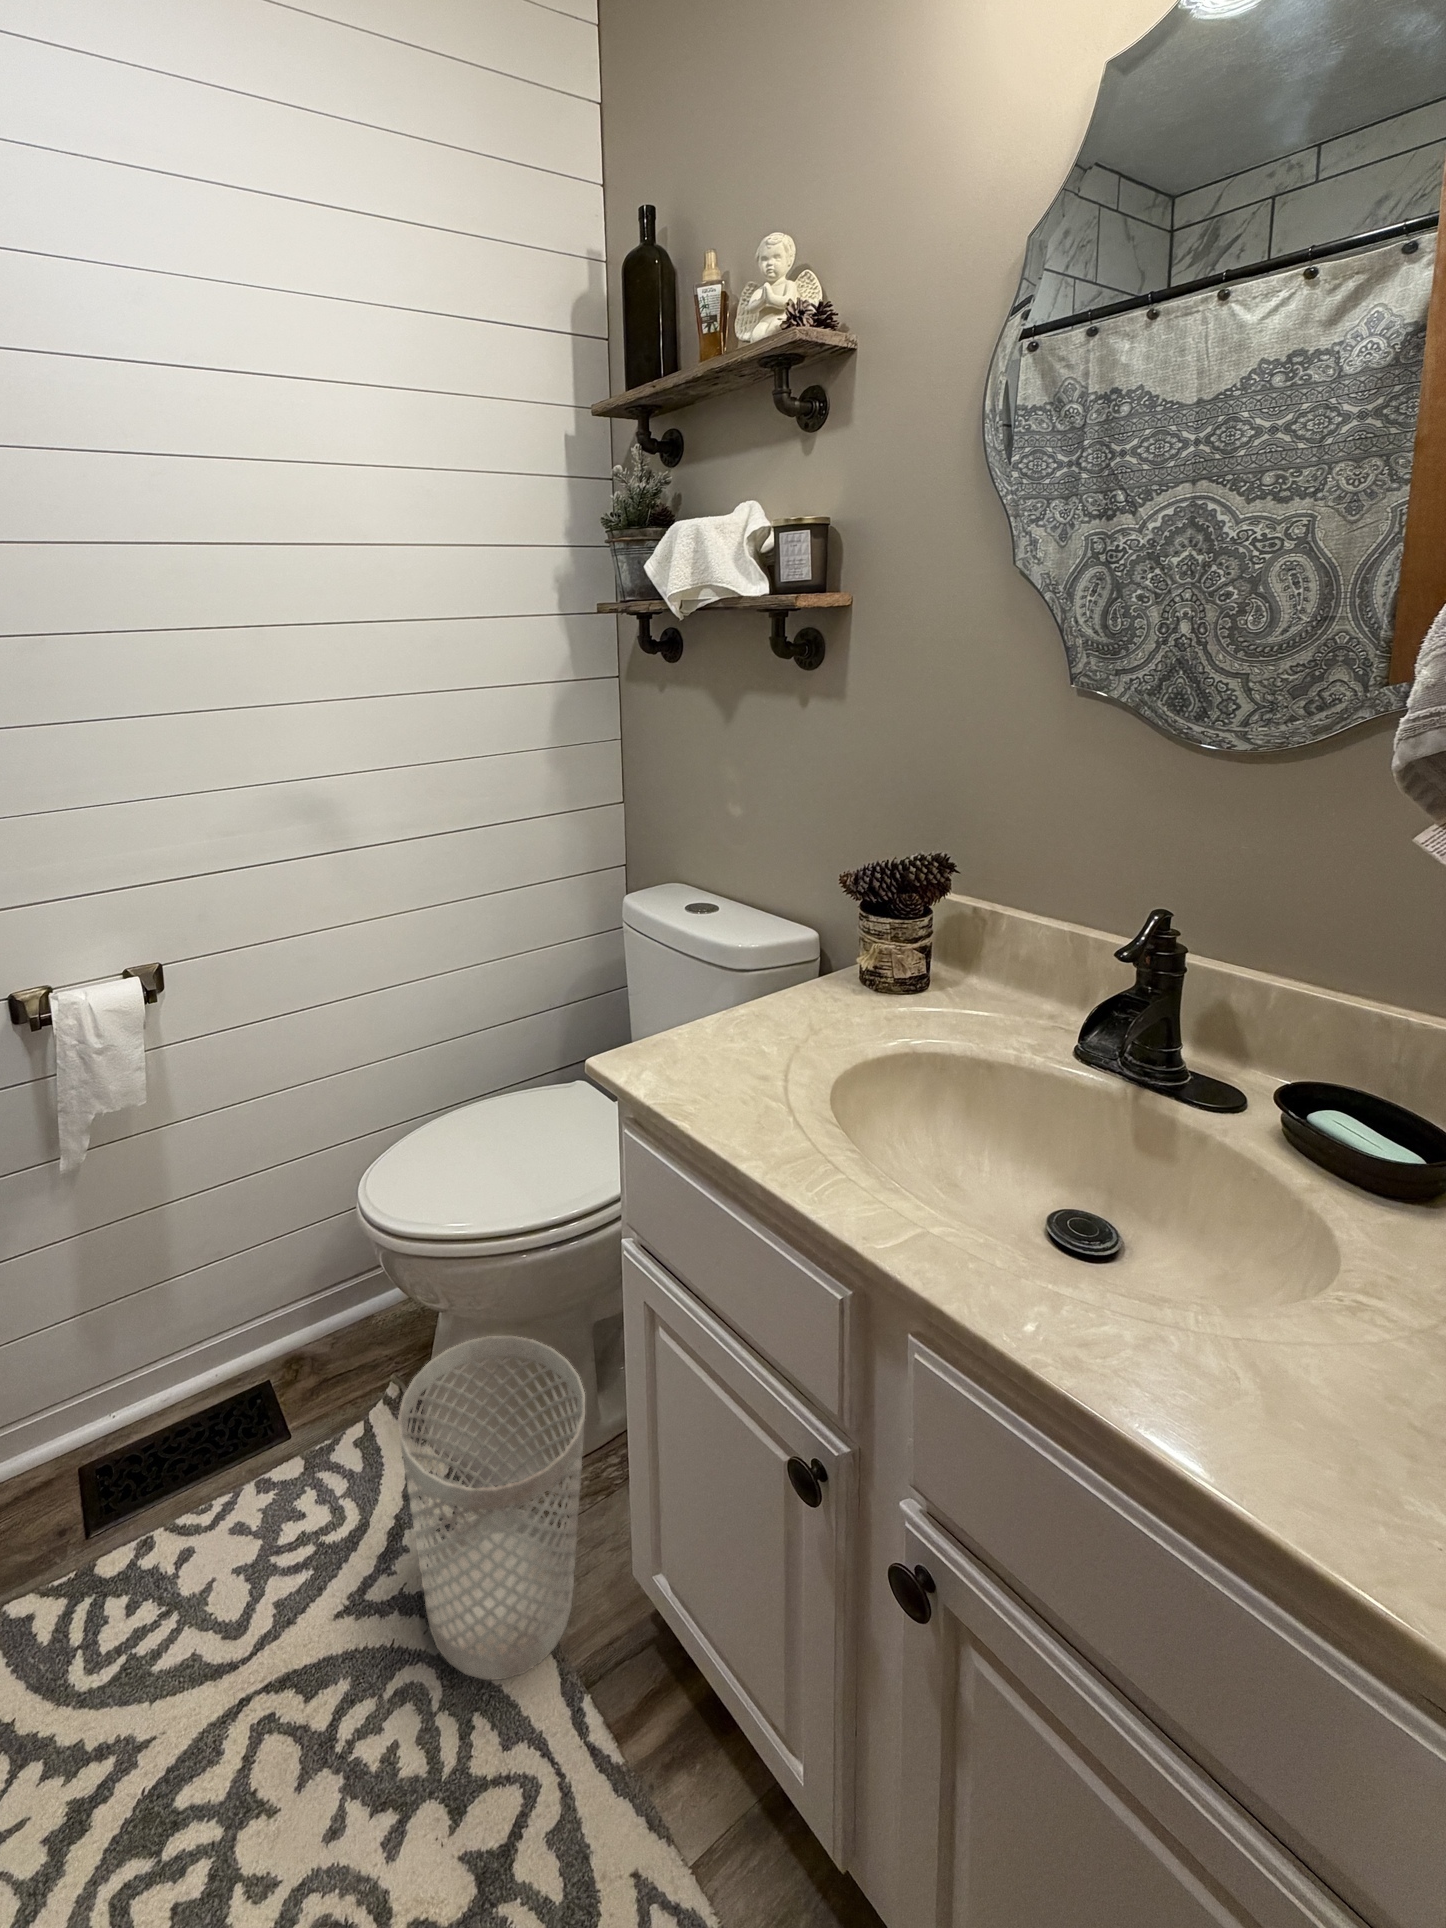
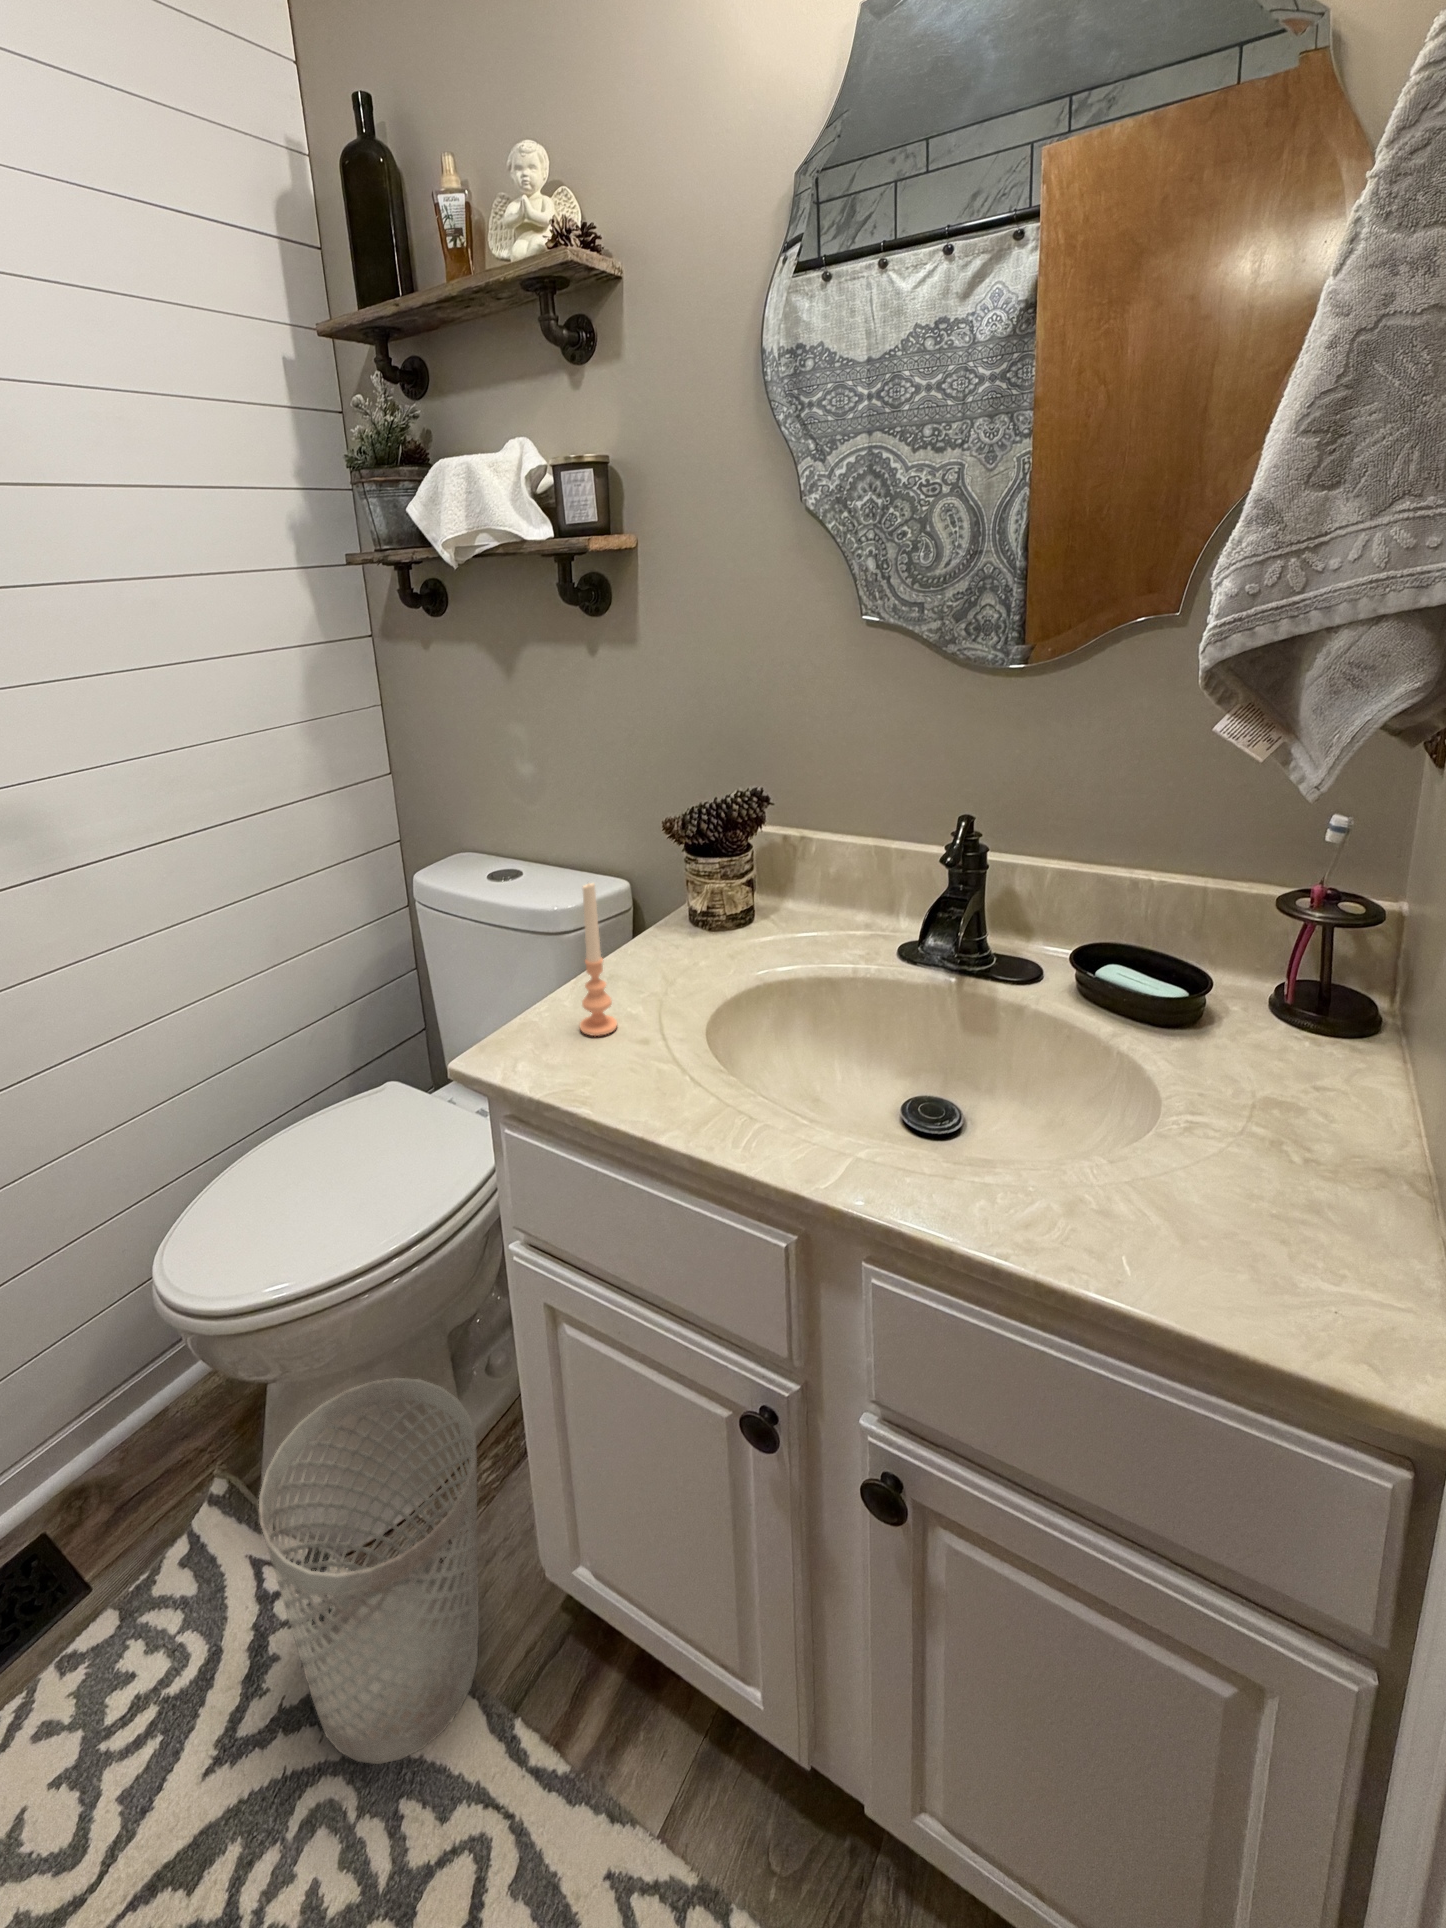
candle: none [708,916,745,1063] -> present [580,883,617,1036]

